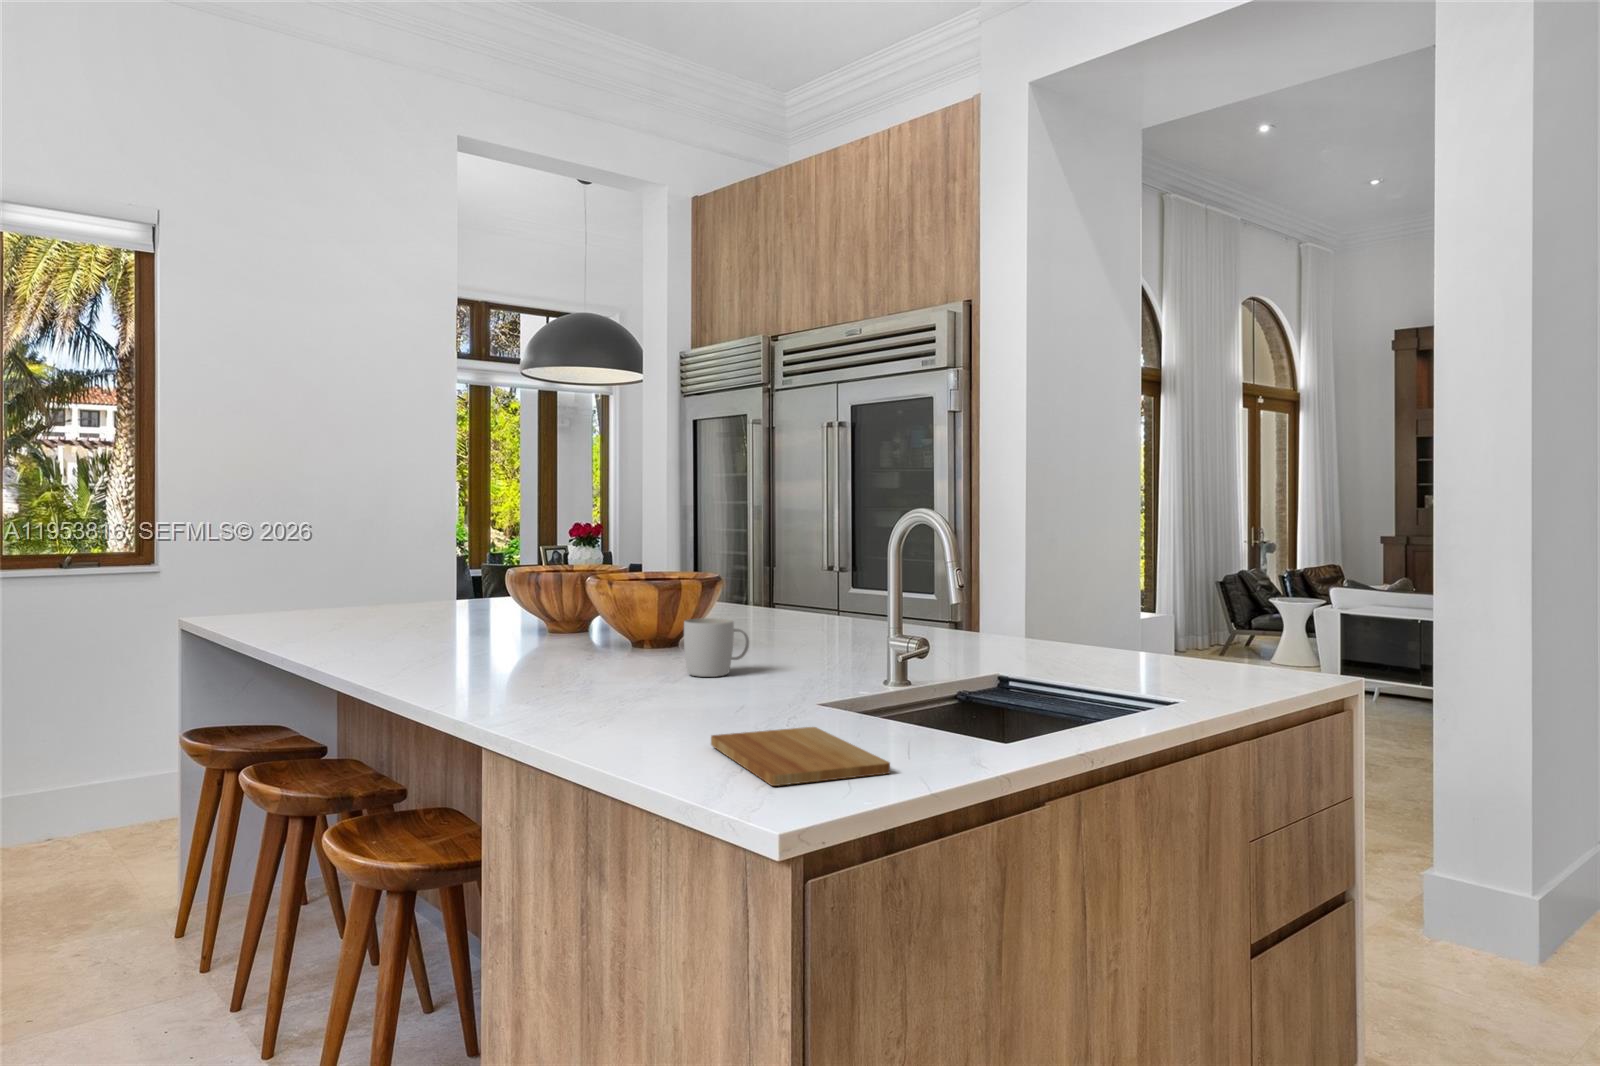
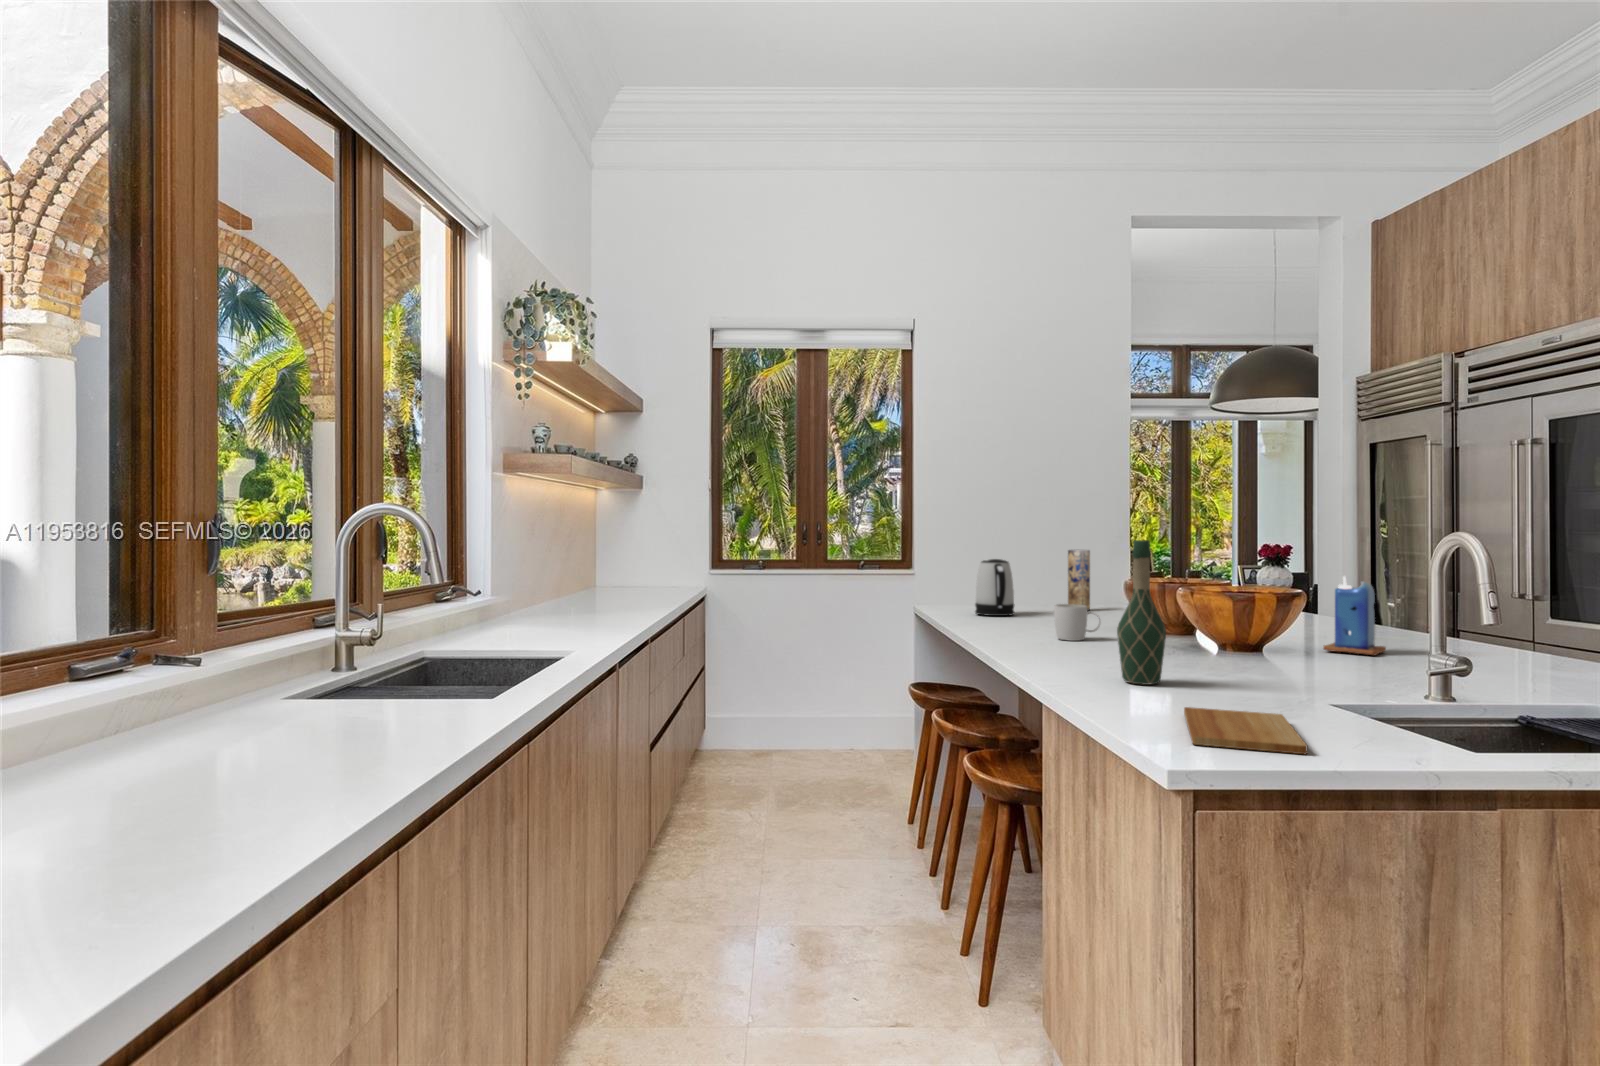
wine bottle: none [574,514,637,712] -> present [1117,540,1166,685]
vase: none [391,534,422,619] -> present [1068,550,1090,611]
kettle: none [257,548,321,635] -> present [975,559,1014,616]
candle: none [736,558,789,645] -> present [1323,576,1386,656]
mug: present [684,618,749,677] -> present [1054,604,1100,641]

